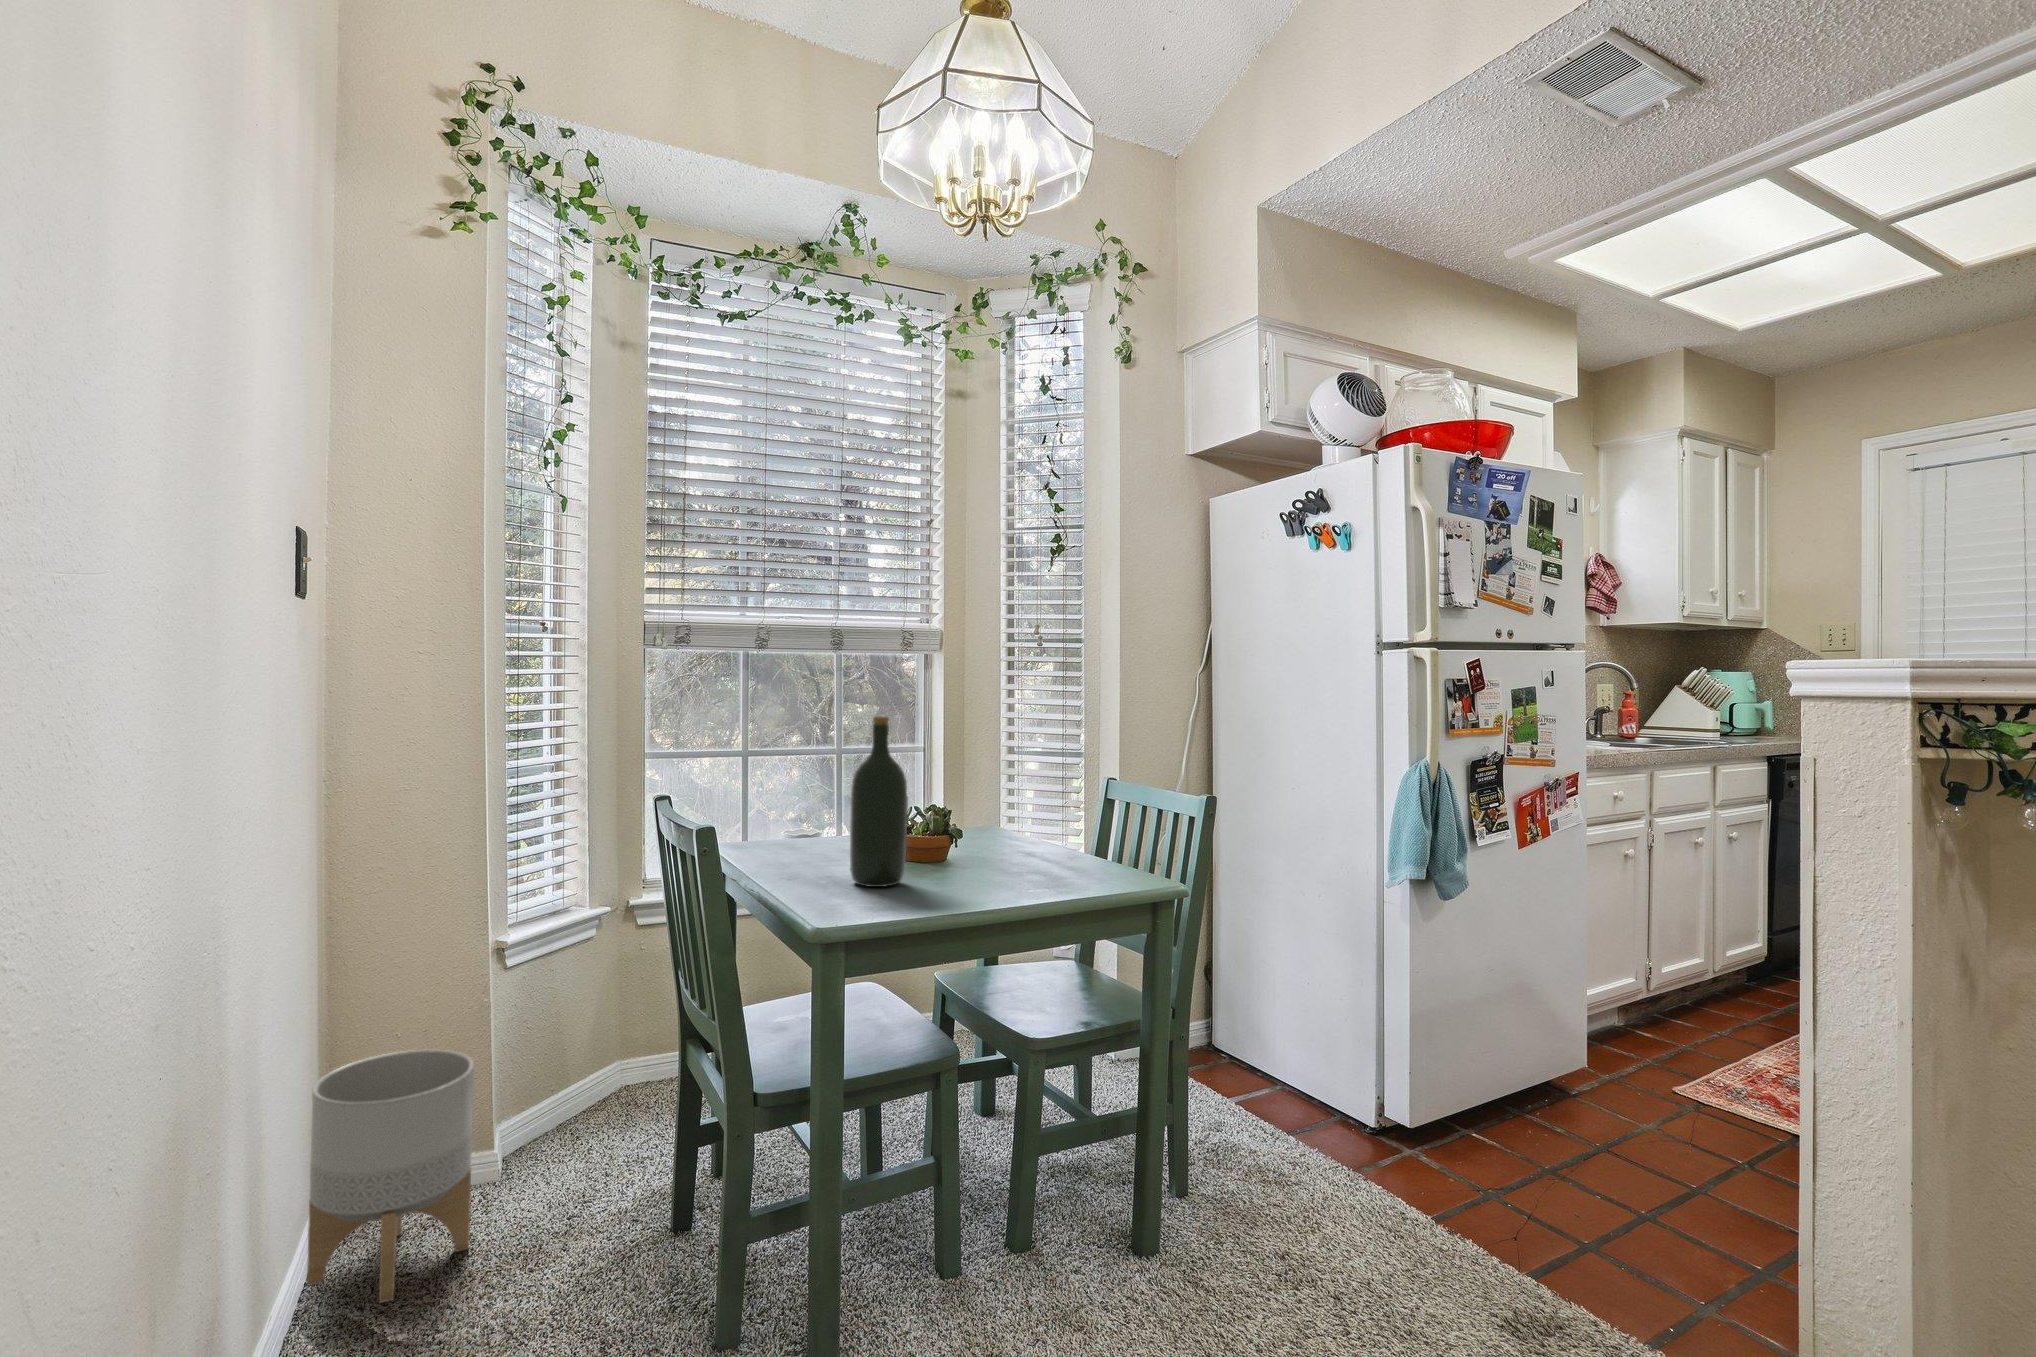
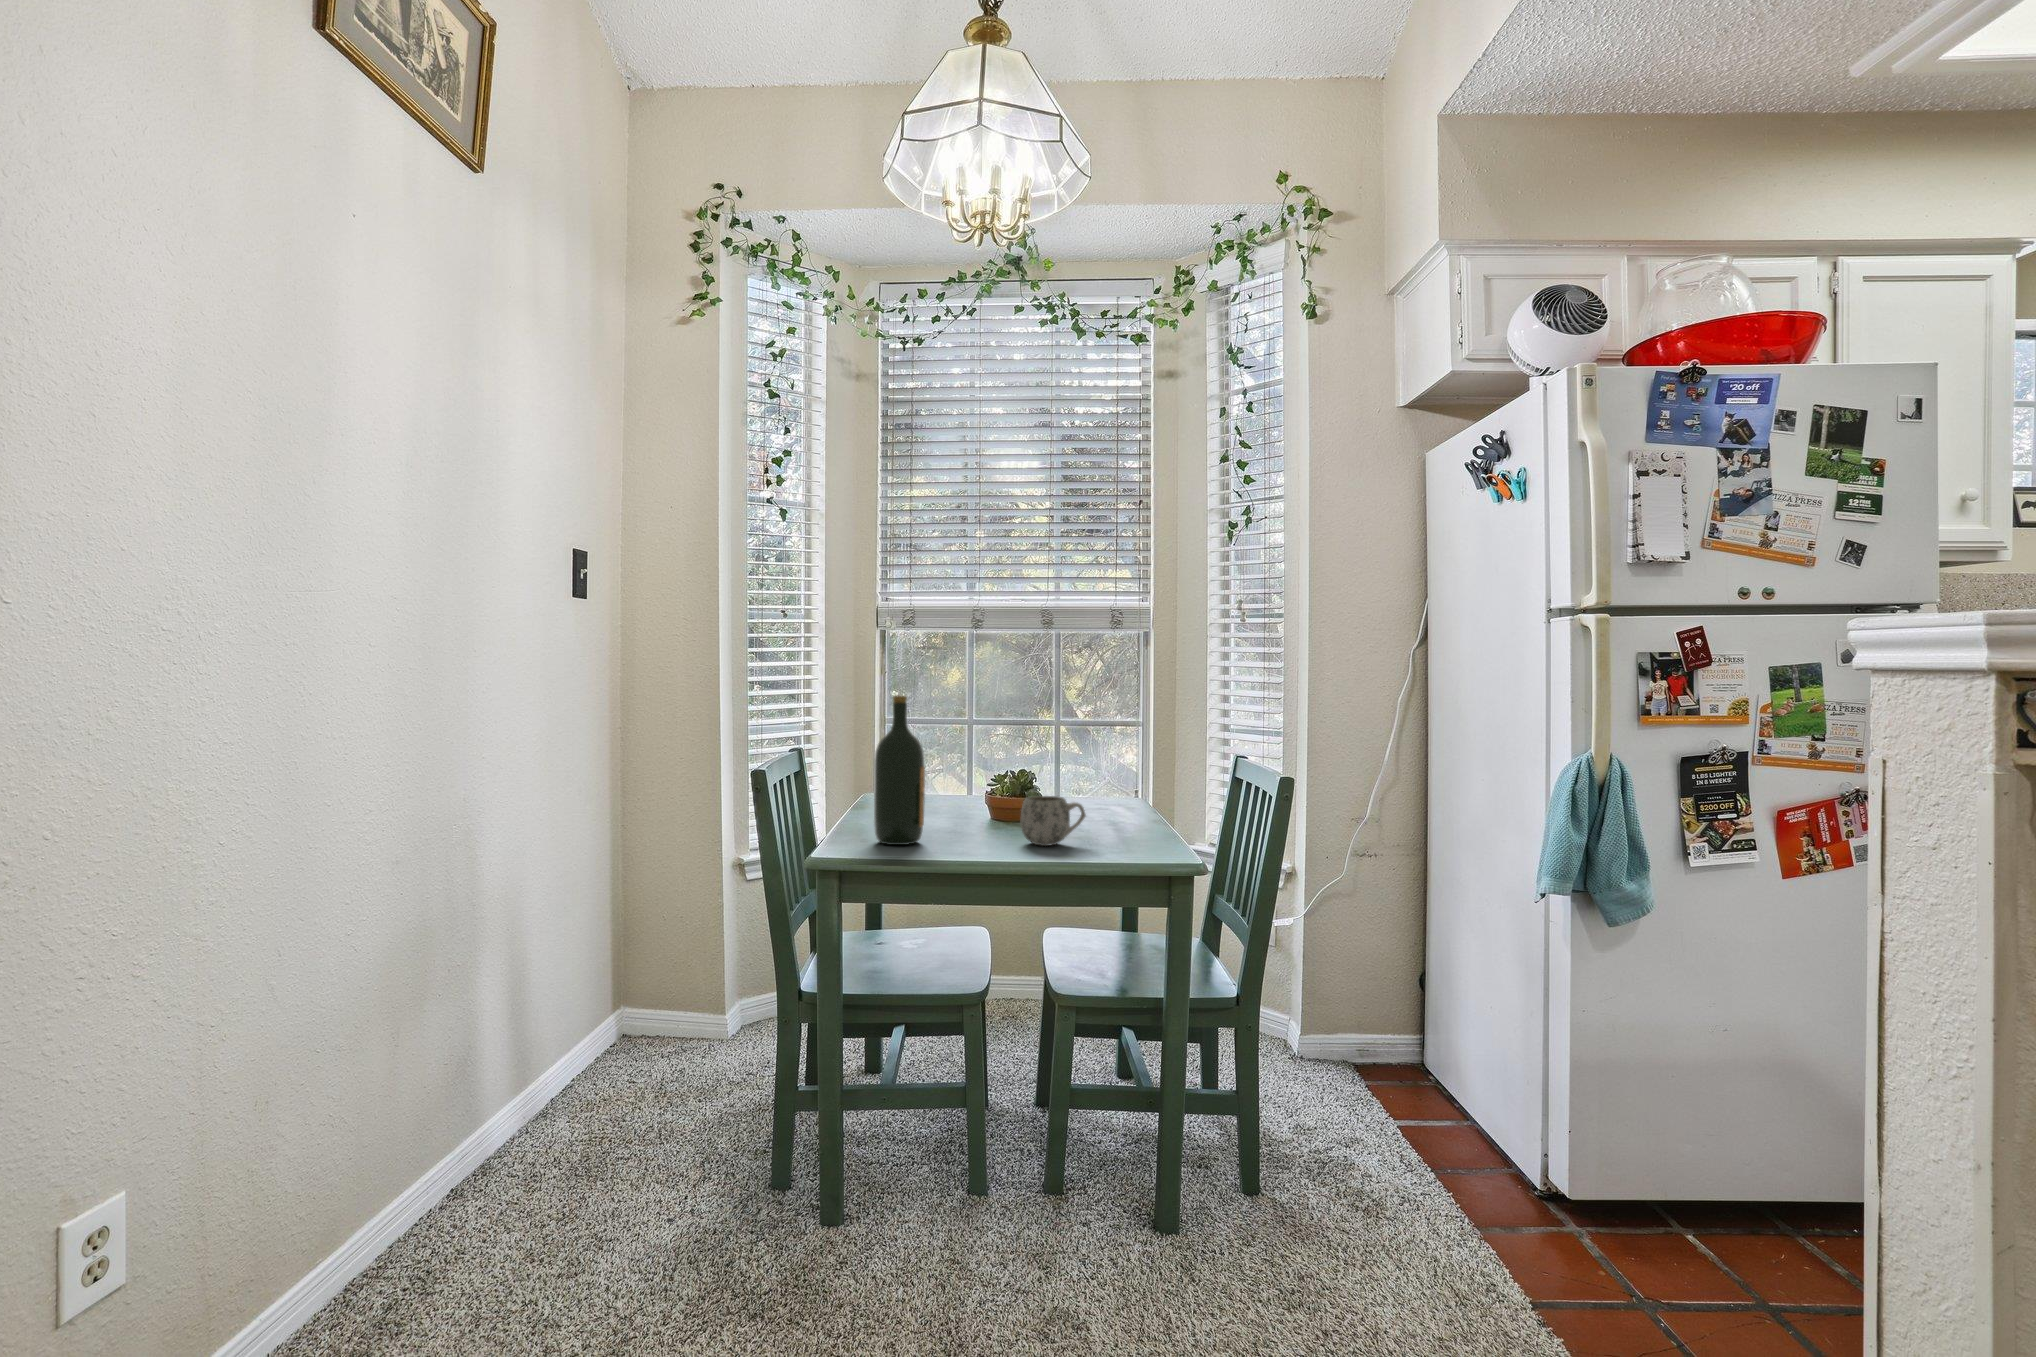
mug: none [987,820,1048,873] -> present [1020,796,1086,846]
planter: present [307,1049,474,1303] -> none [563,944,670,1117]

